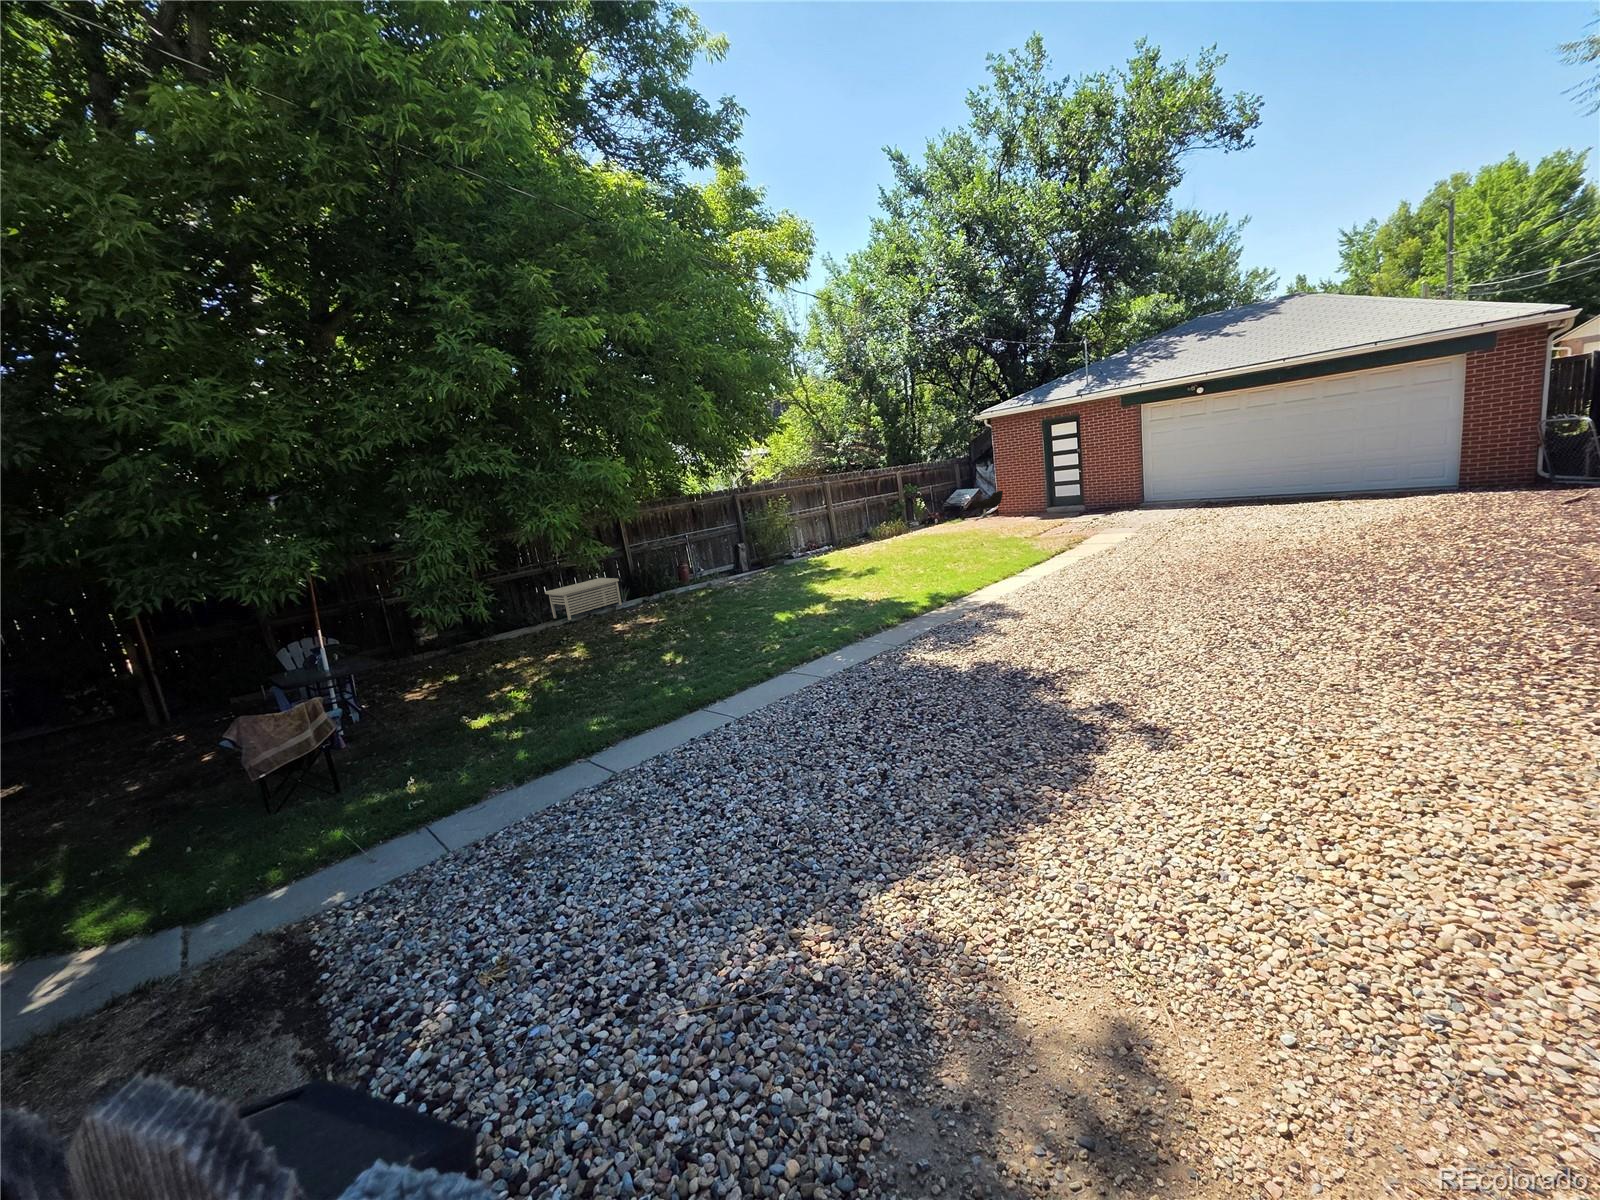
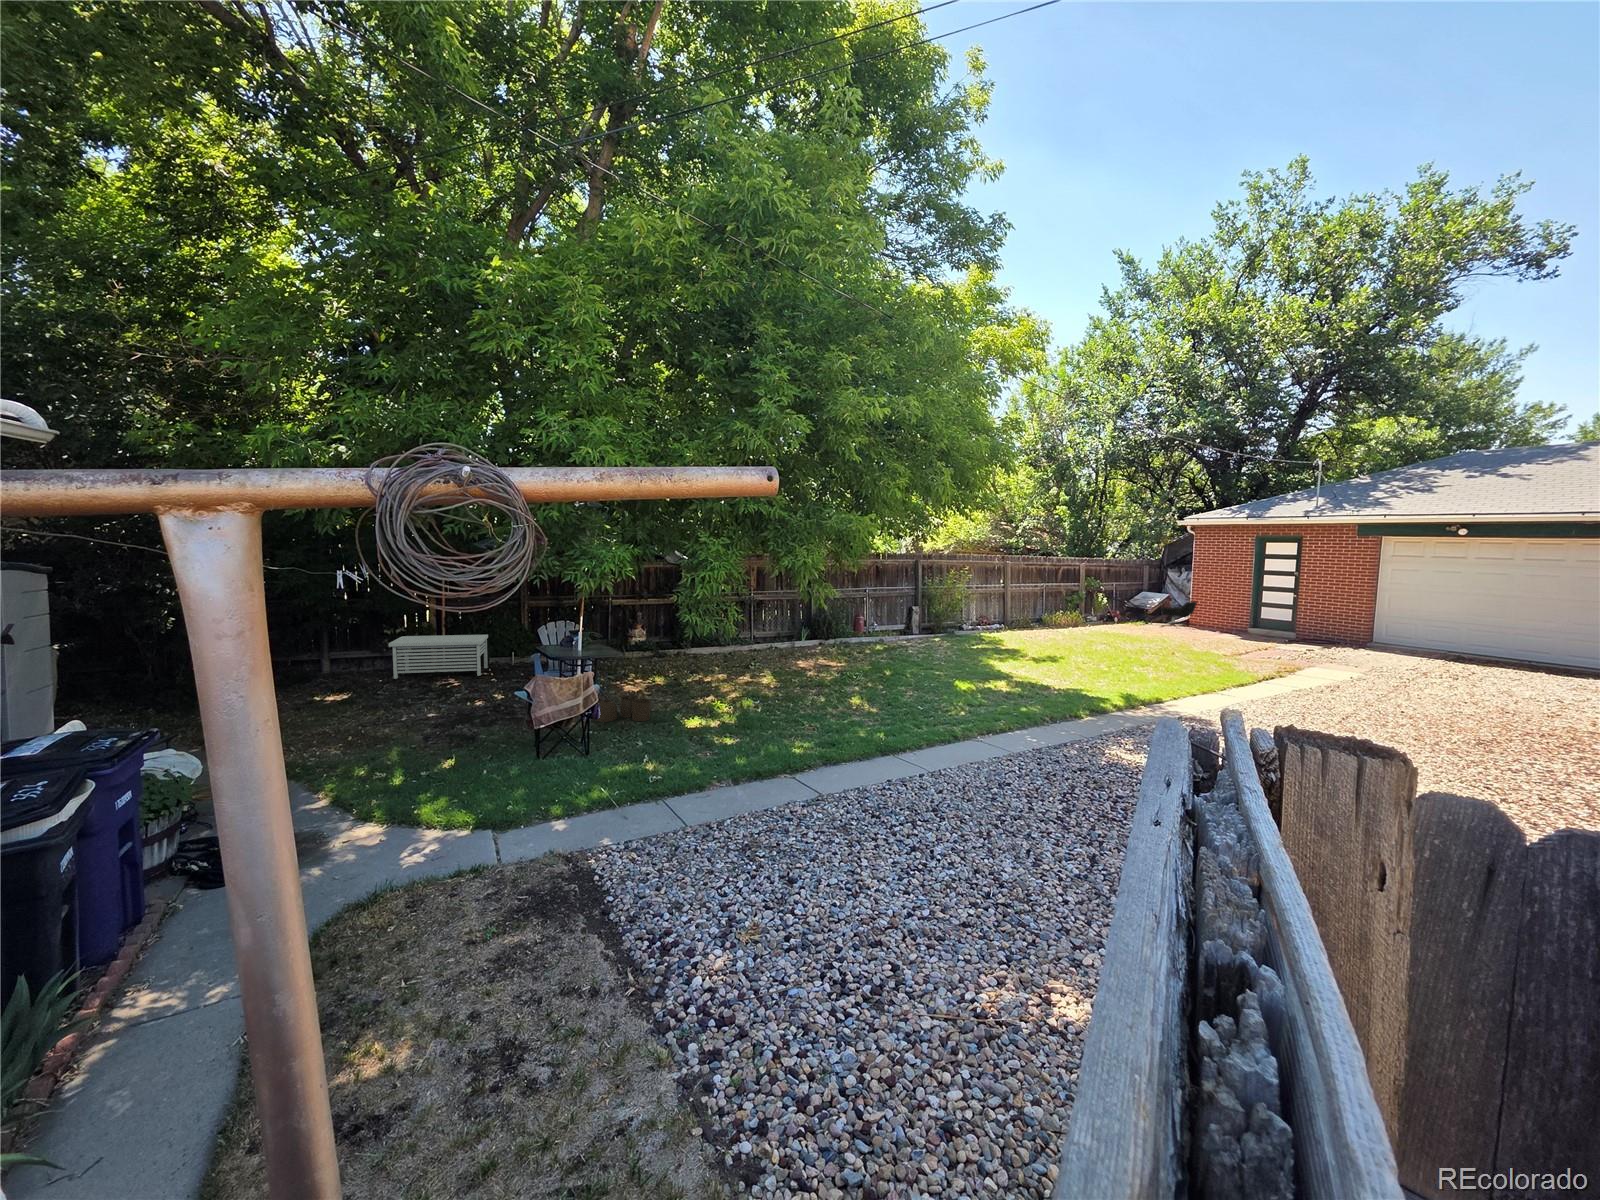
storage bench: present [545,578,622,620] -> present [389,635,488,679]
woven basket: none [350,705,427,748] -> present [596,694,651,722]

